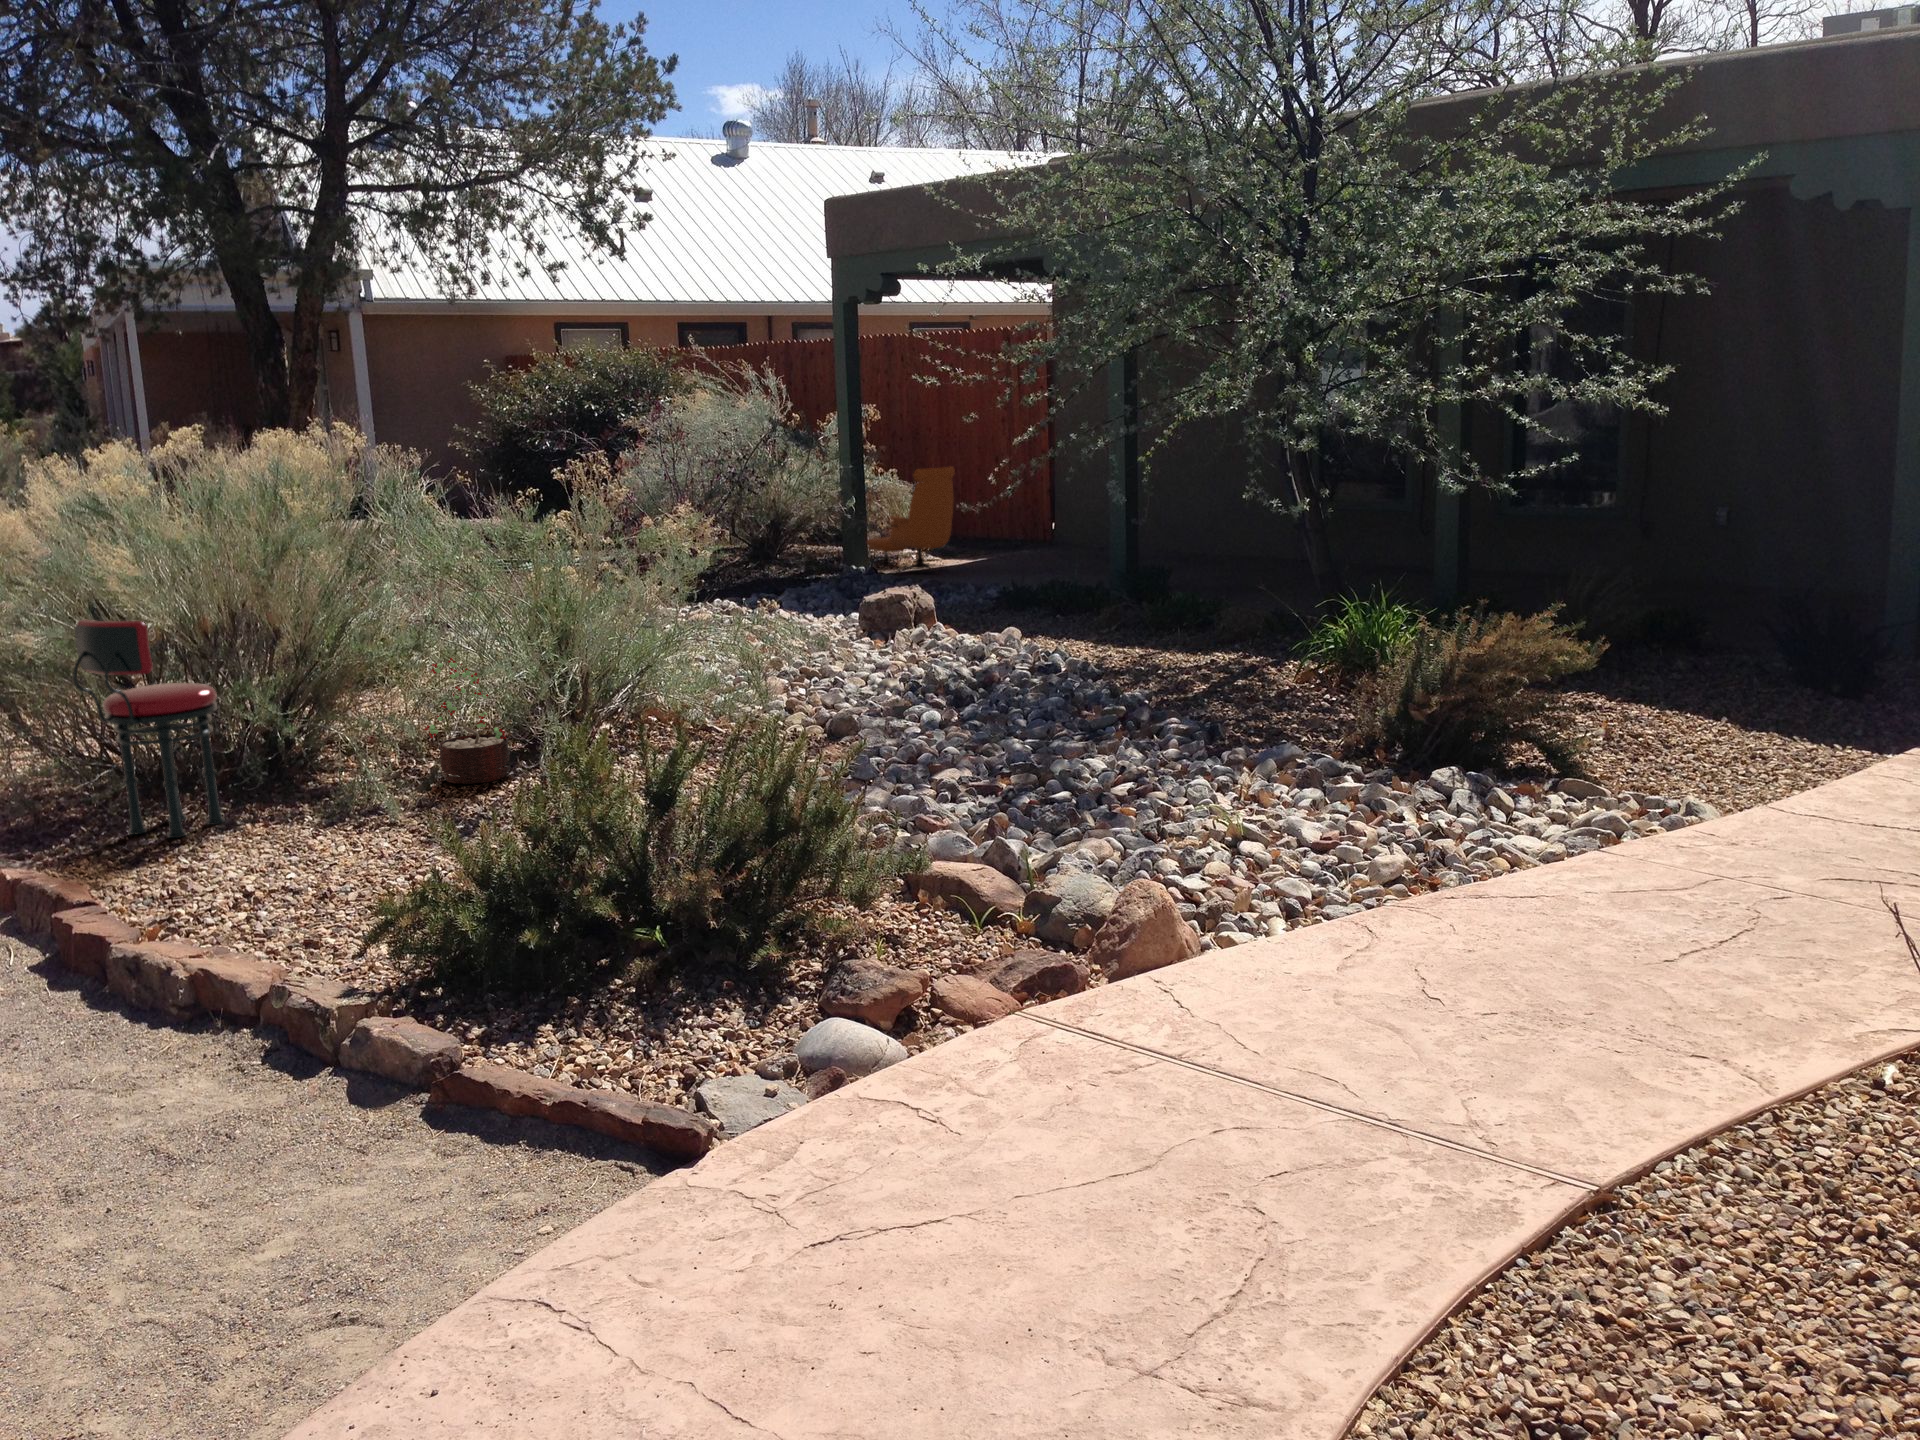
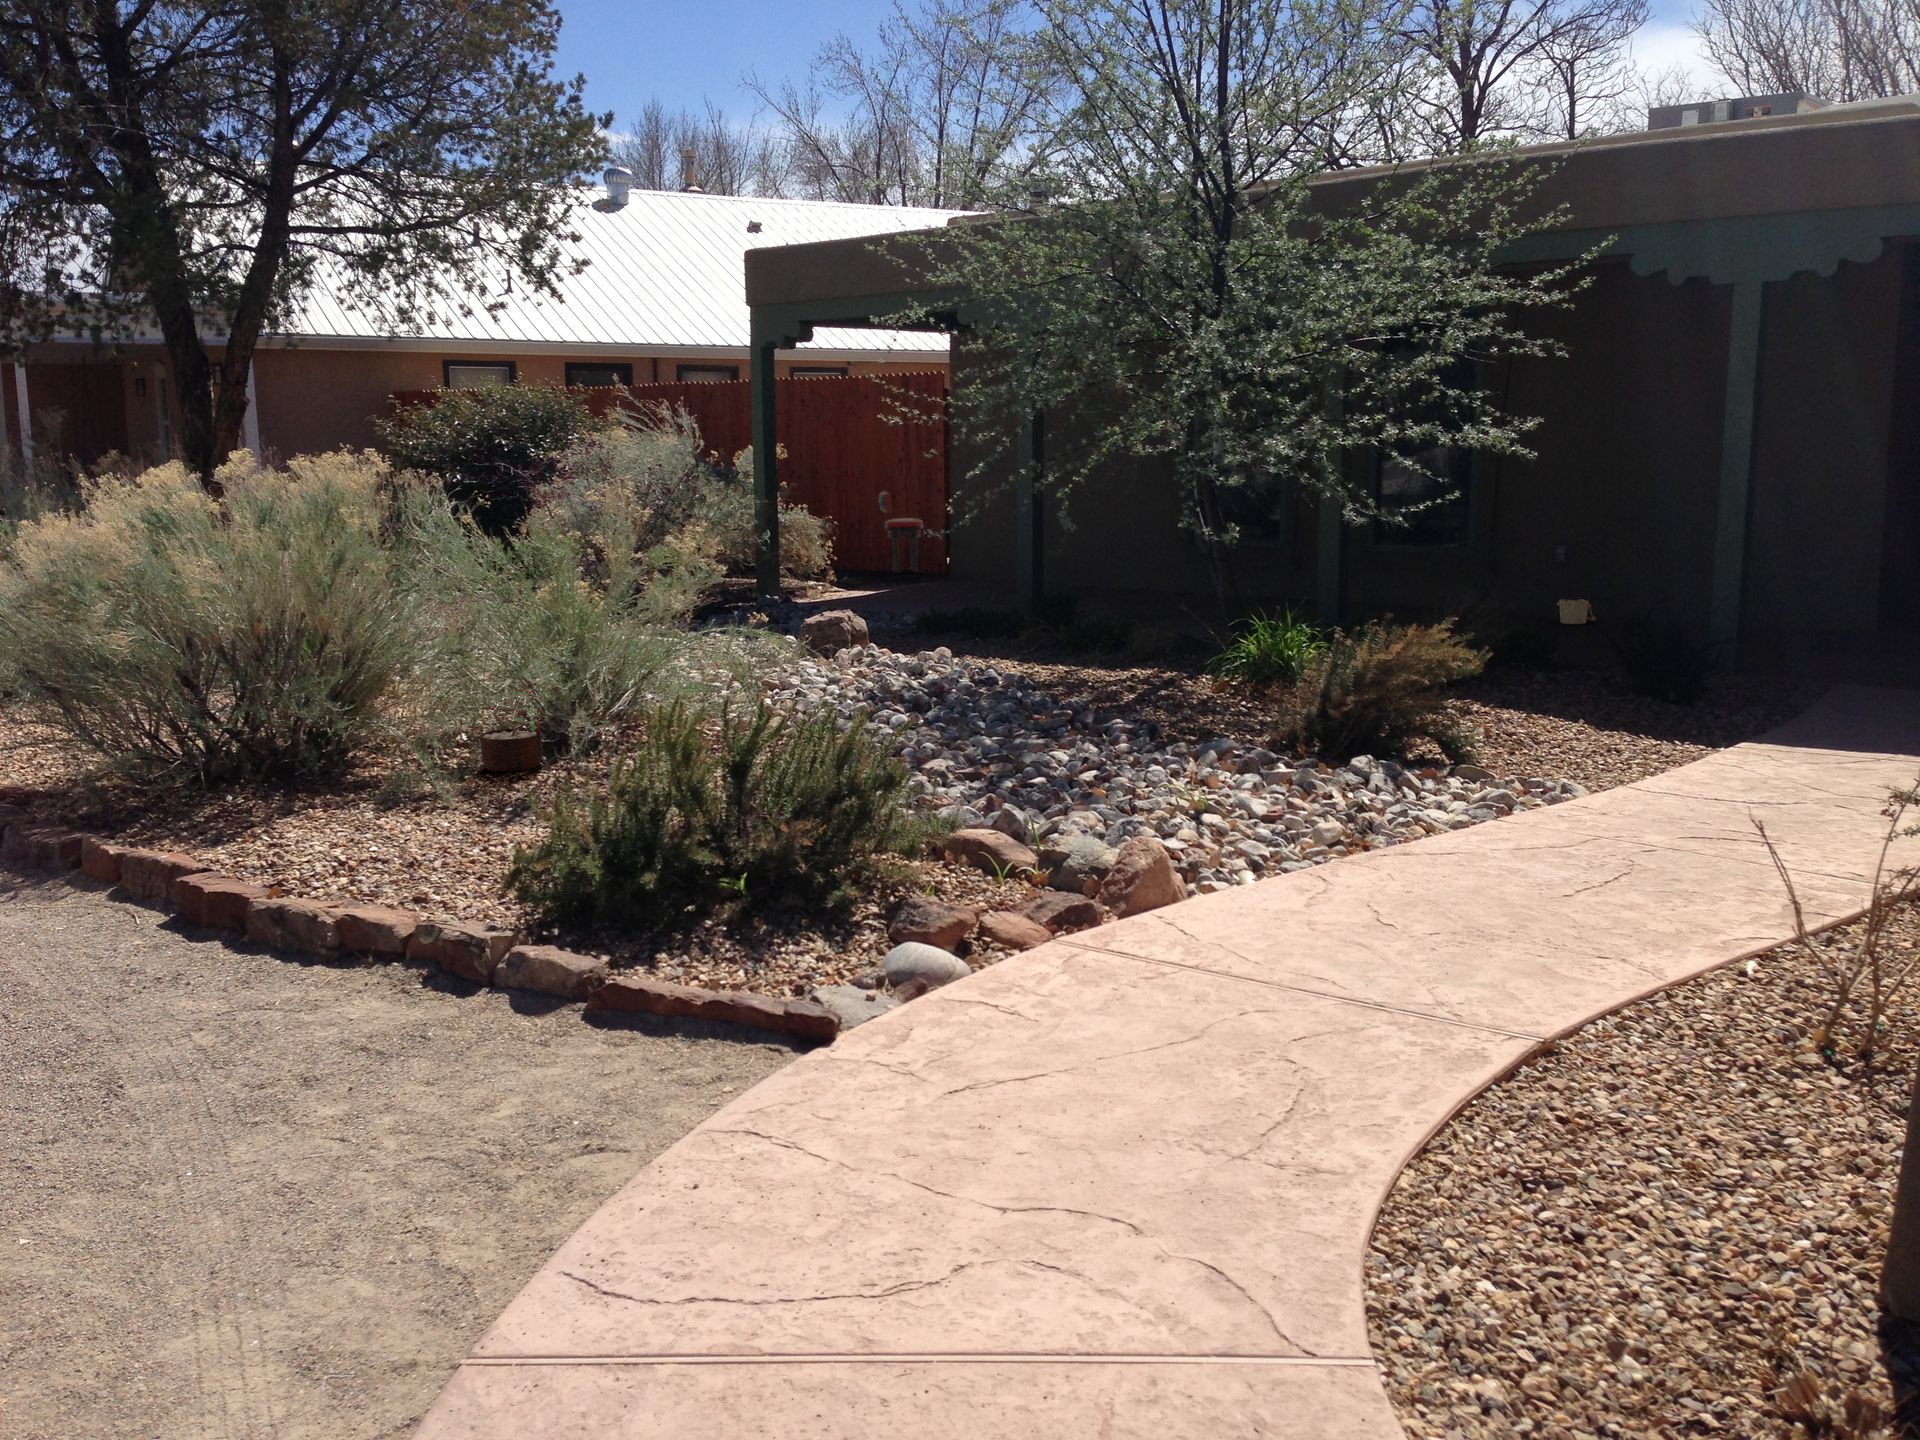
lounge chair: present [867,466,955,575] -> none [782,500,871,601]
bucket: none [1711,569,1756,598] -> present [1557,599,1595,624]
stool: present [73,620,225,838] -> present [874,492,923,573]

